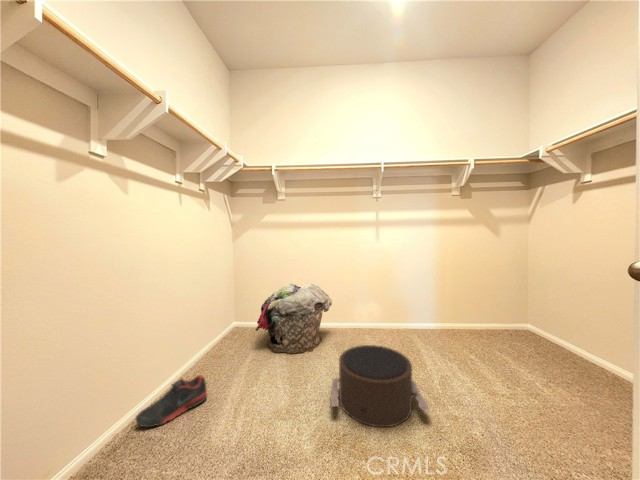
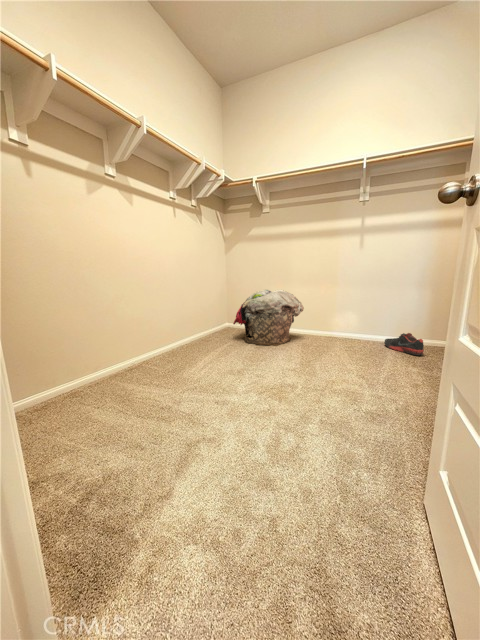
pouf: present [331,345,429,427] -> none [264,336,349,393]
shoe: present [136,375,207,427] -> present [384,333,424,356]

